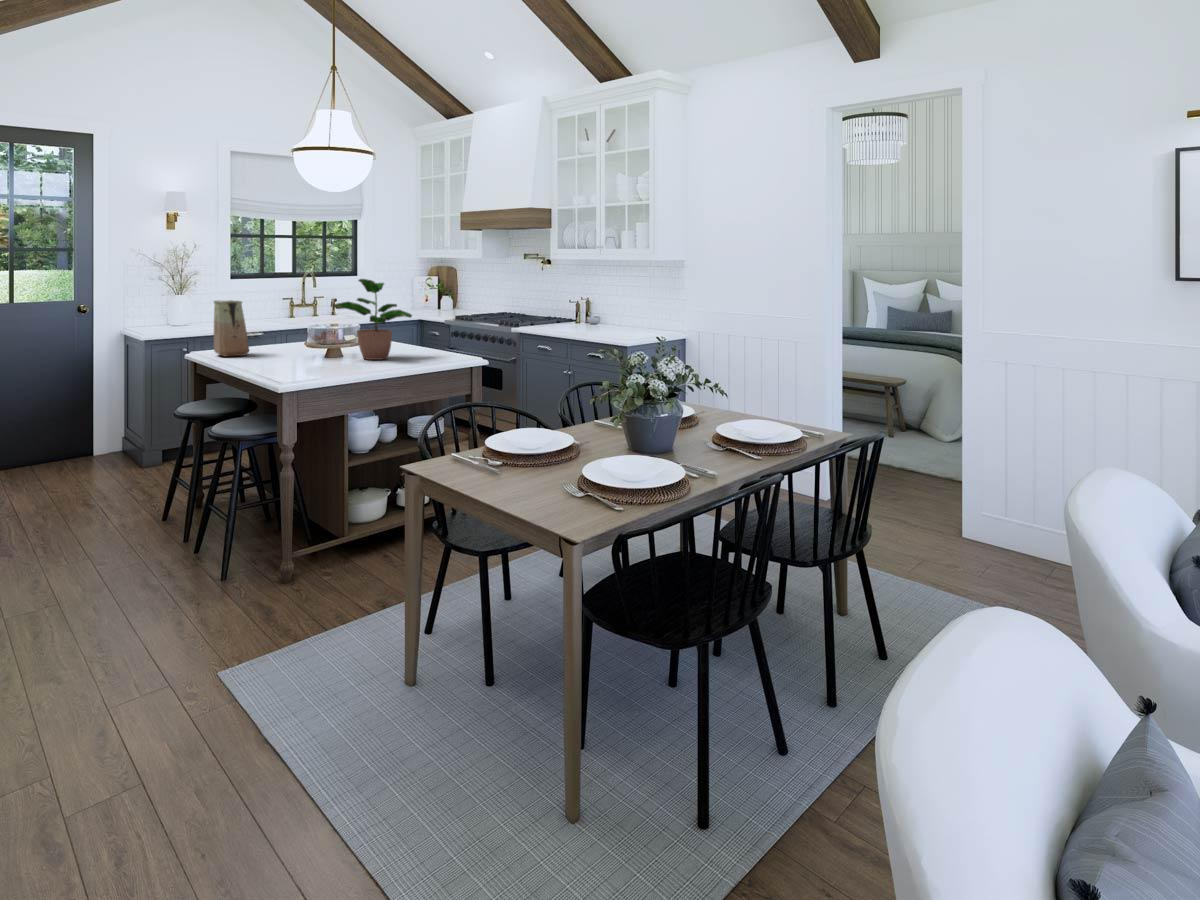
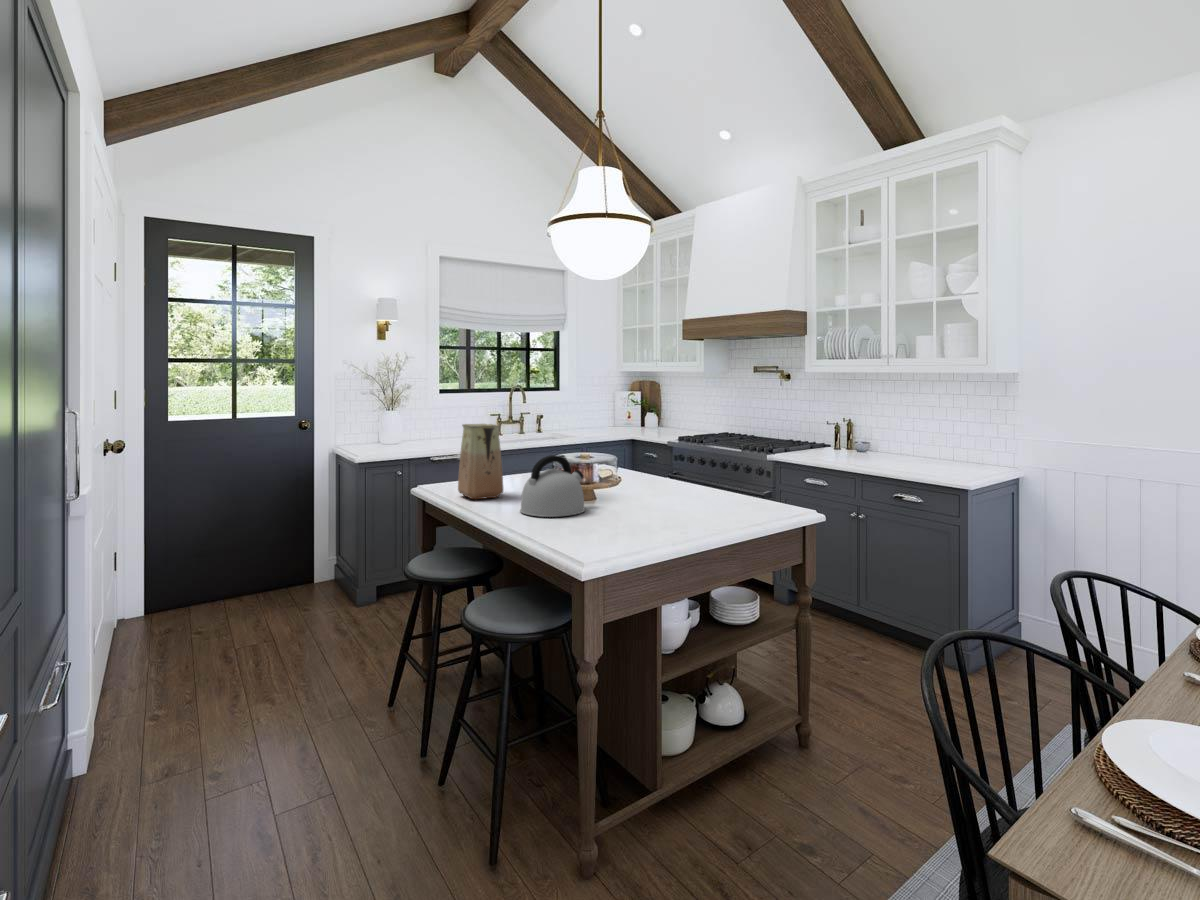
potted plant: present [334,279,412,360] -> none [630,396,727,509]
kettle: none [254,322,303,364] -> present [520,455,585,517]

